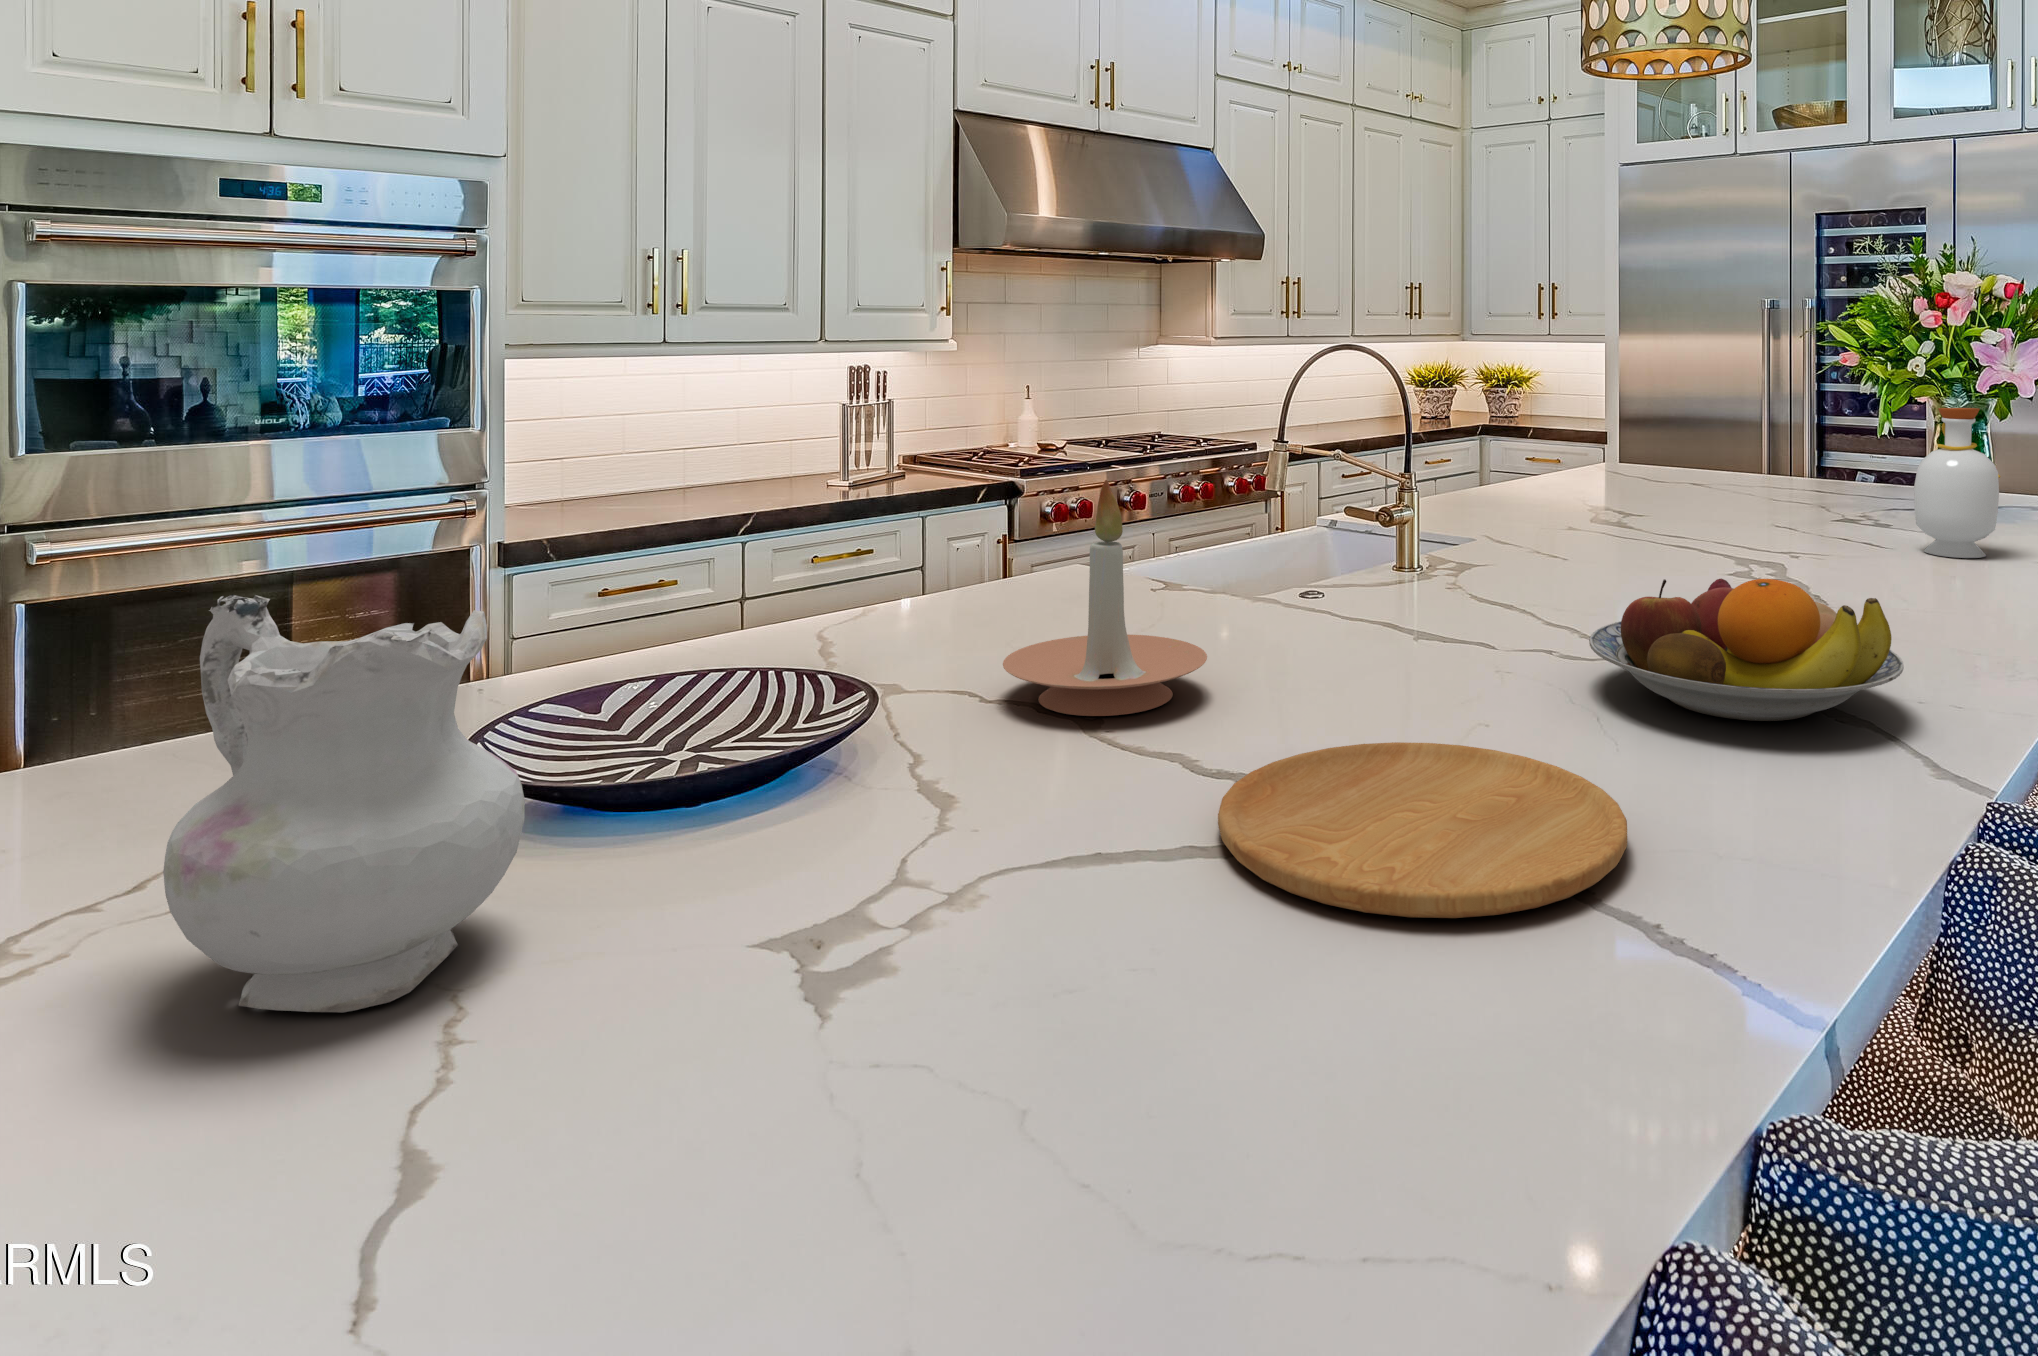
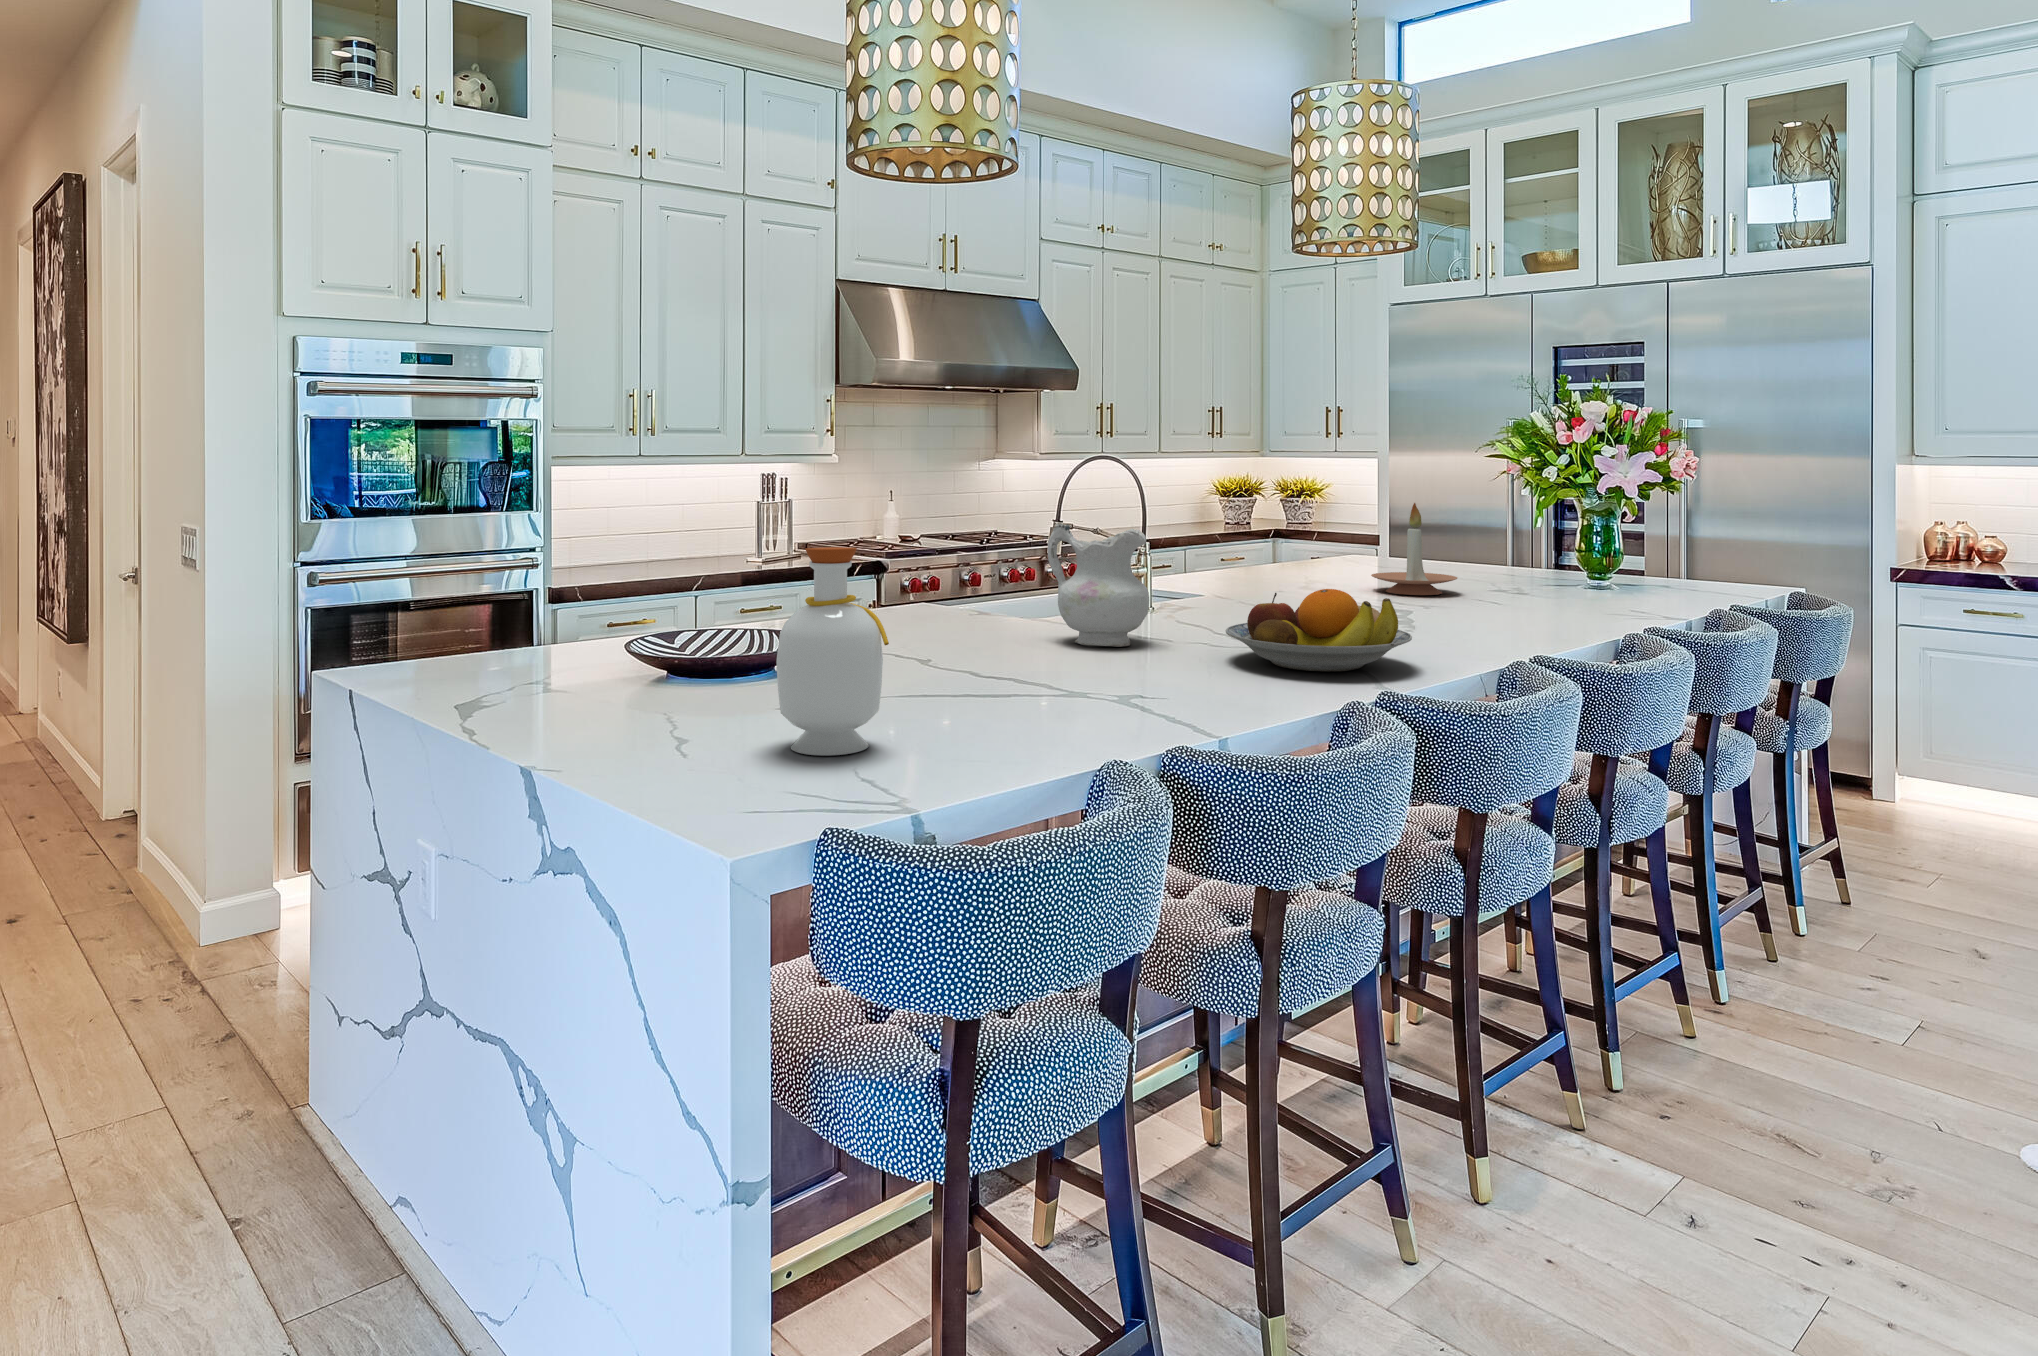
bottle: present [1914,408,2000,558] -> present [776,547,889,755]
candle holder: present [1003,480,1207,716] -> present [1371,503,1457,595]
ceramic pitcher: present [163,594,525,1012] -> present [1048,524,1149,647]
cutting board: present [1218,742,1627,918] -> none [987,667,1197,719]

